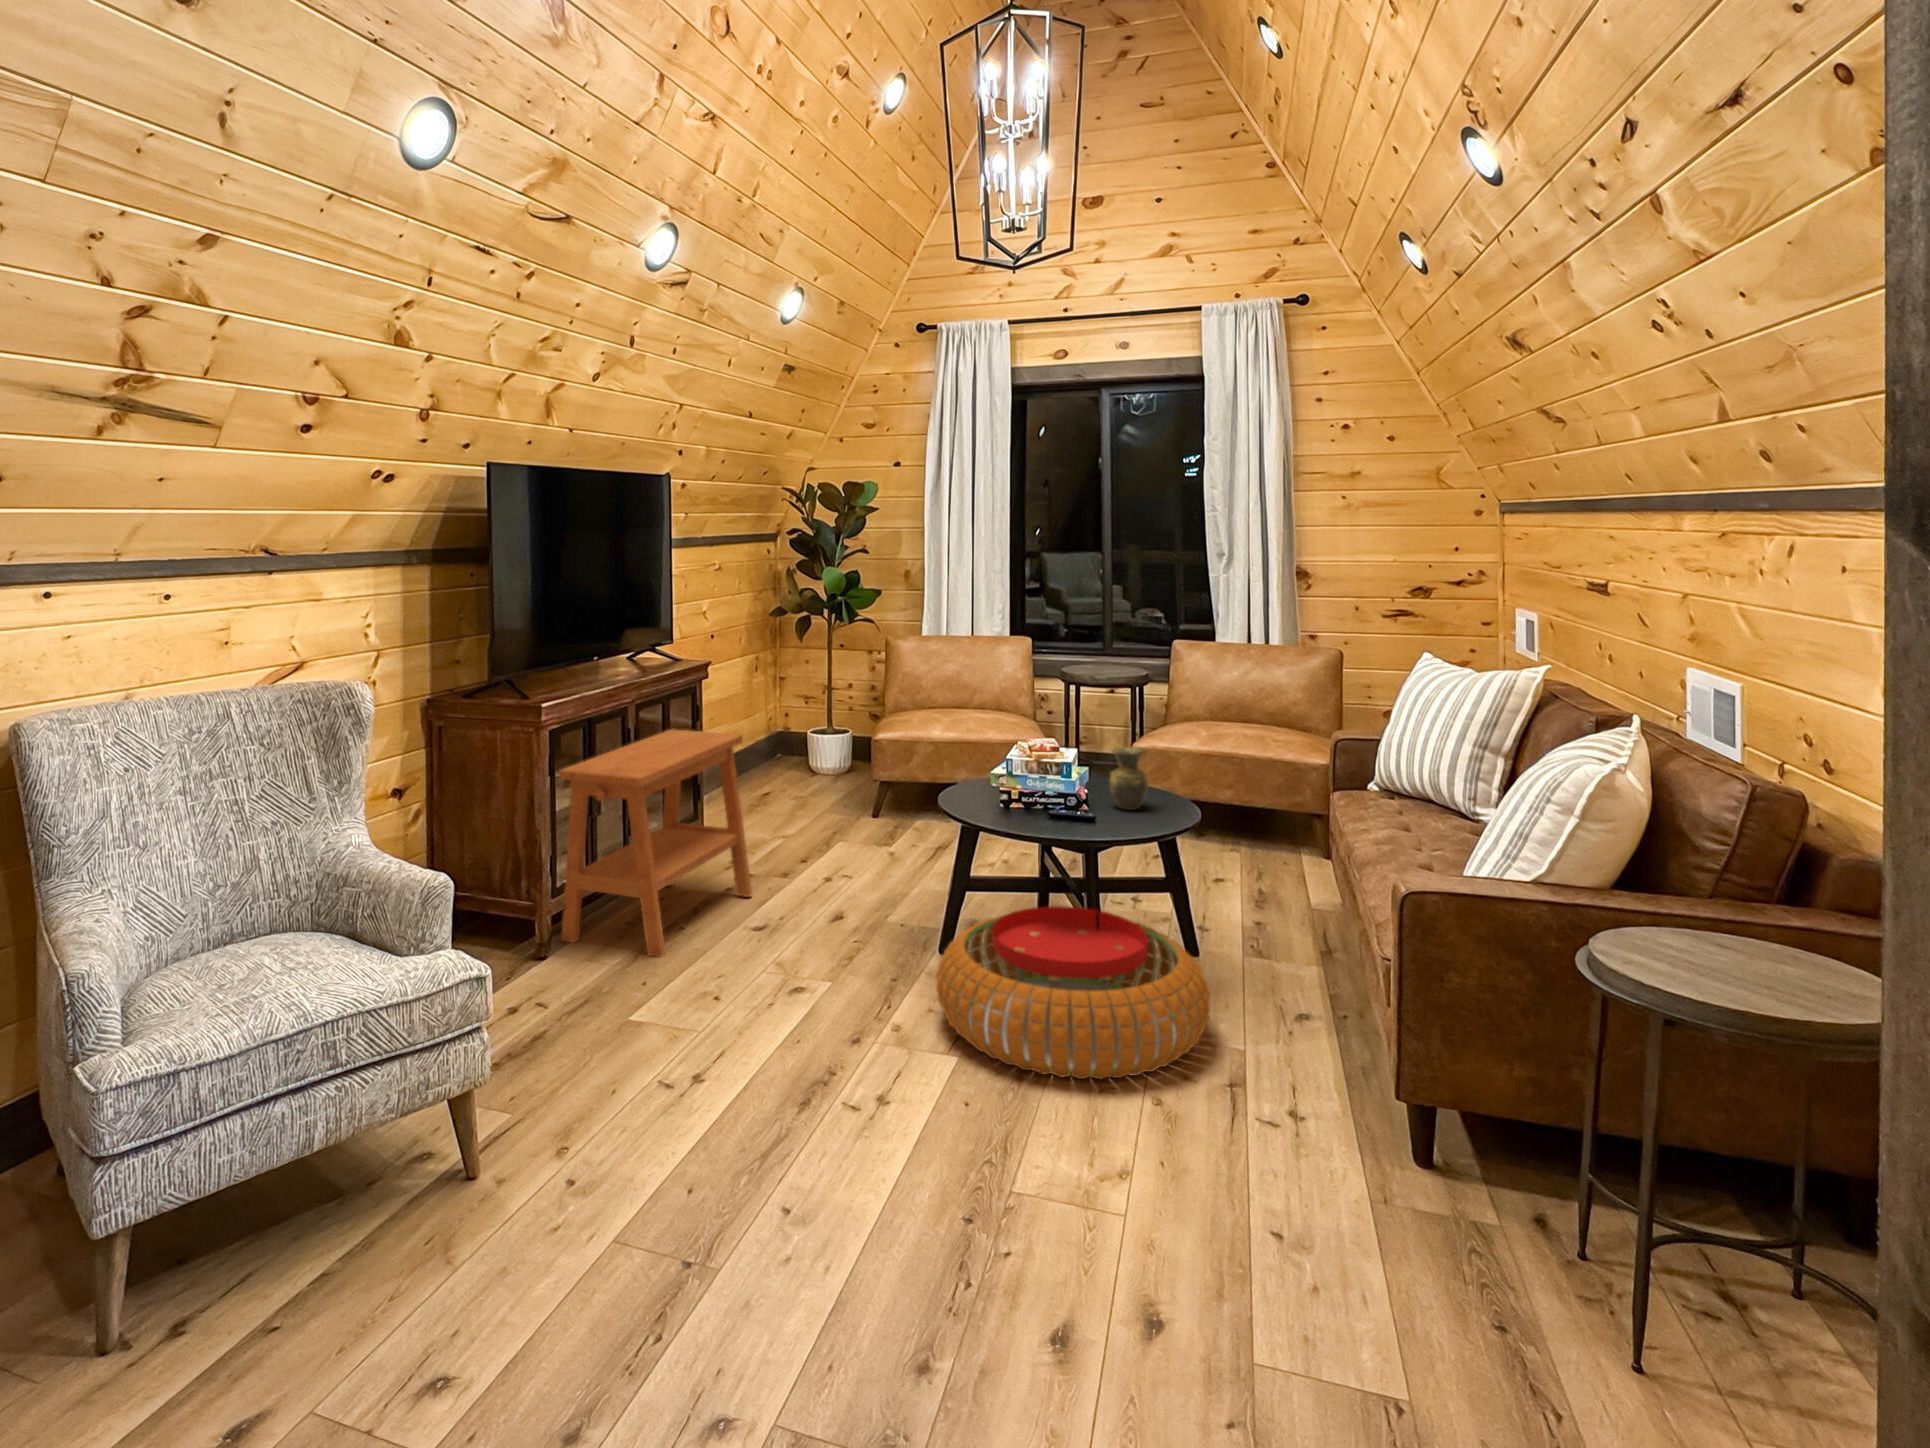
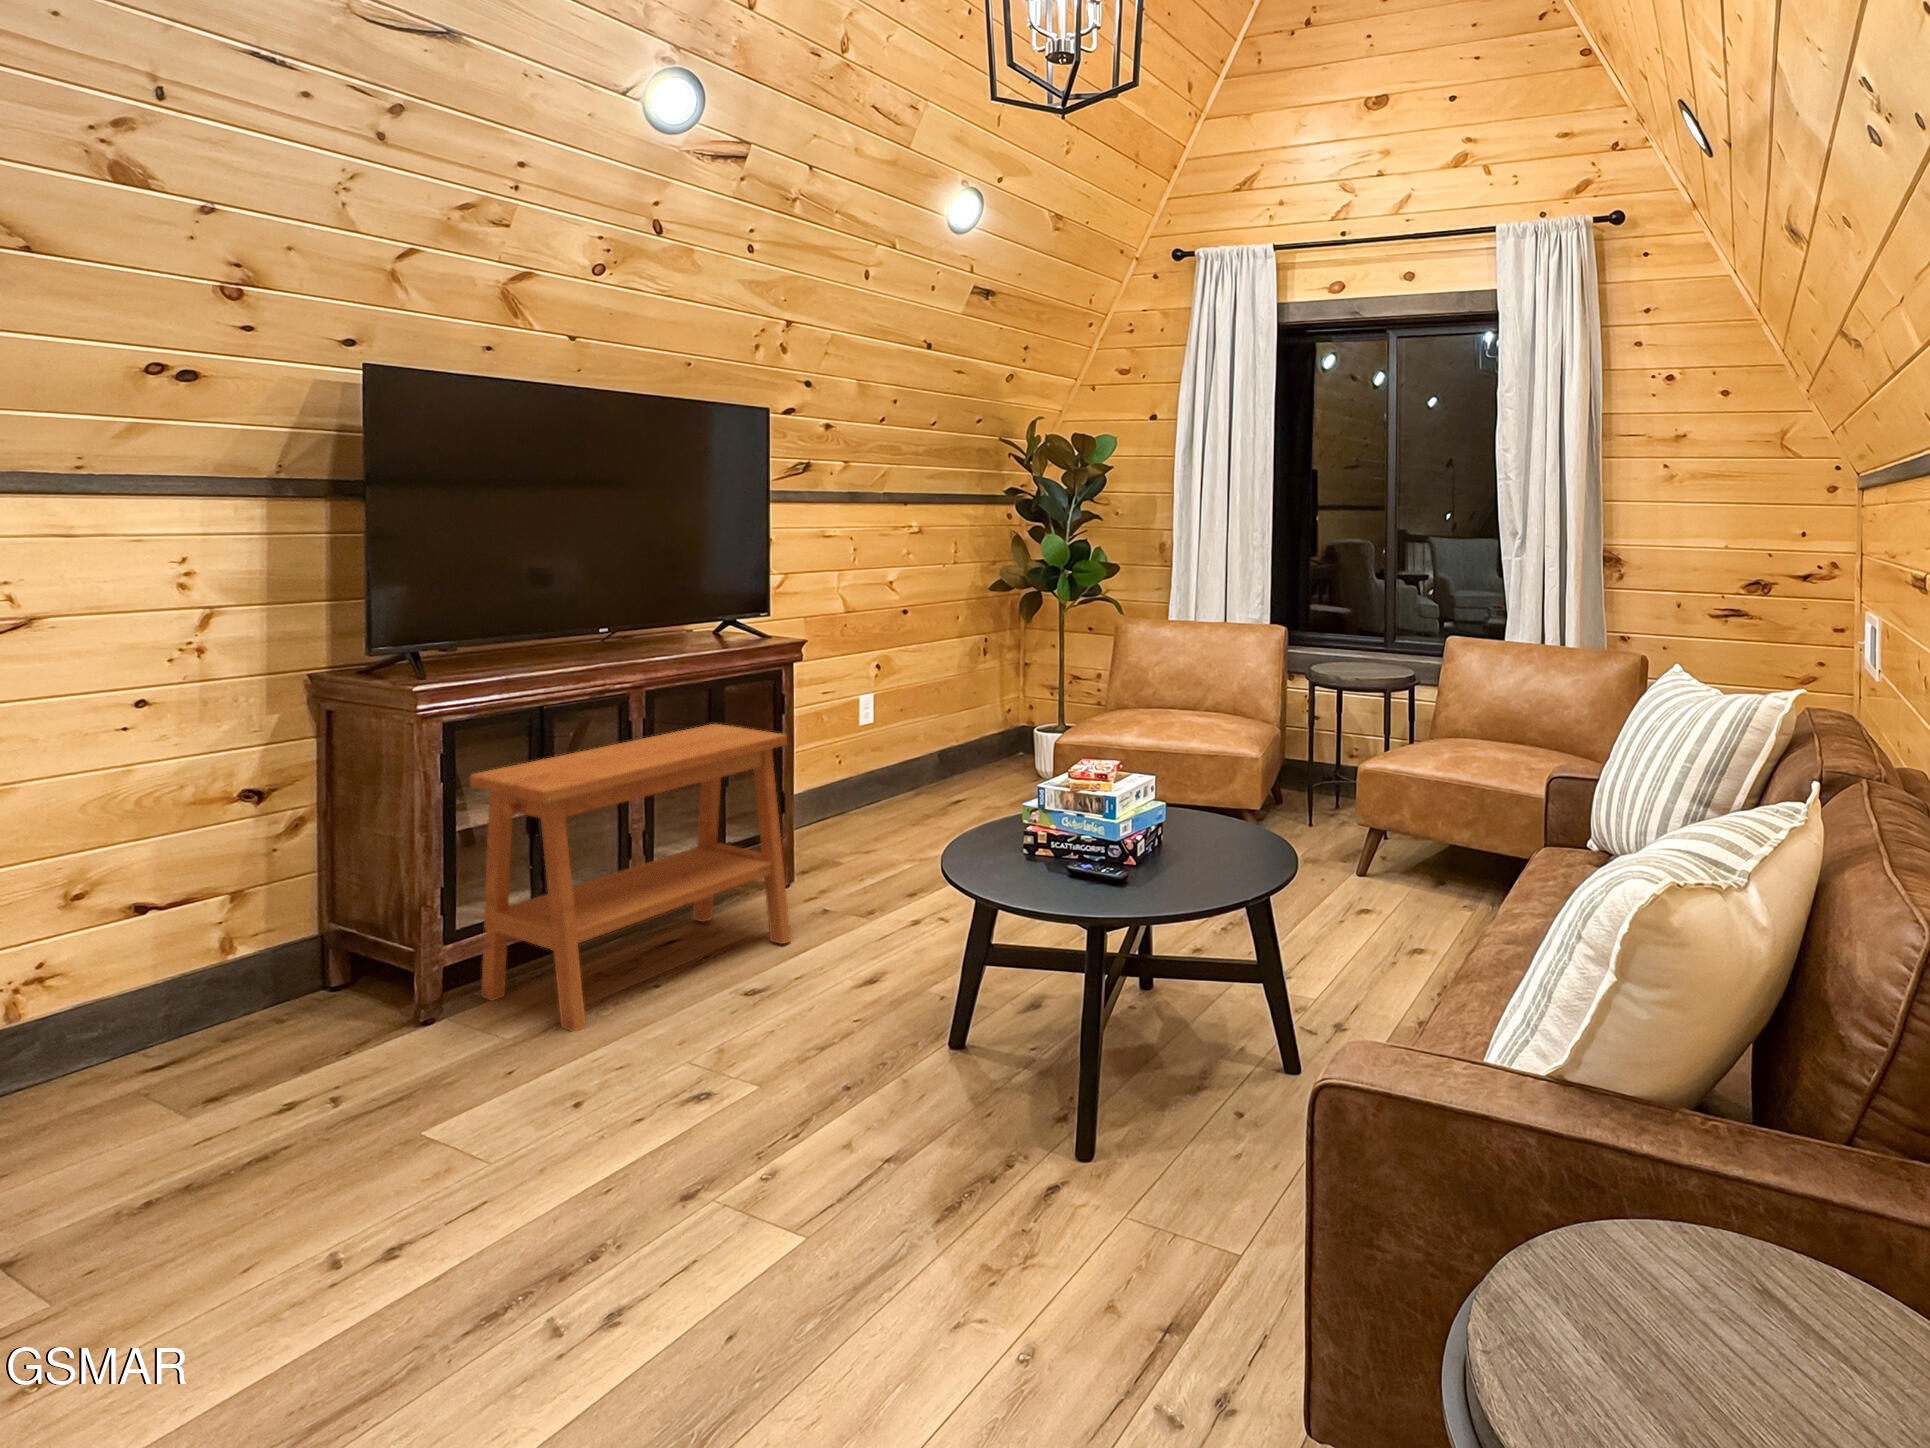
vase: present [1110,747,1148,810] -> none [1180,778,1232,866]
pouf: present [936,906,1210,1079] -> none [797,1007,1199,1310]

